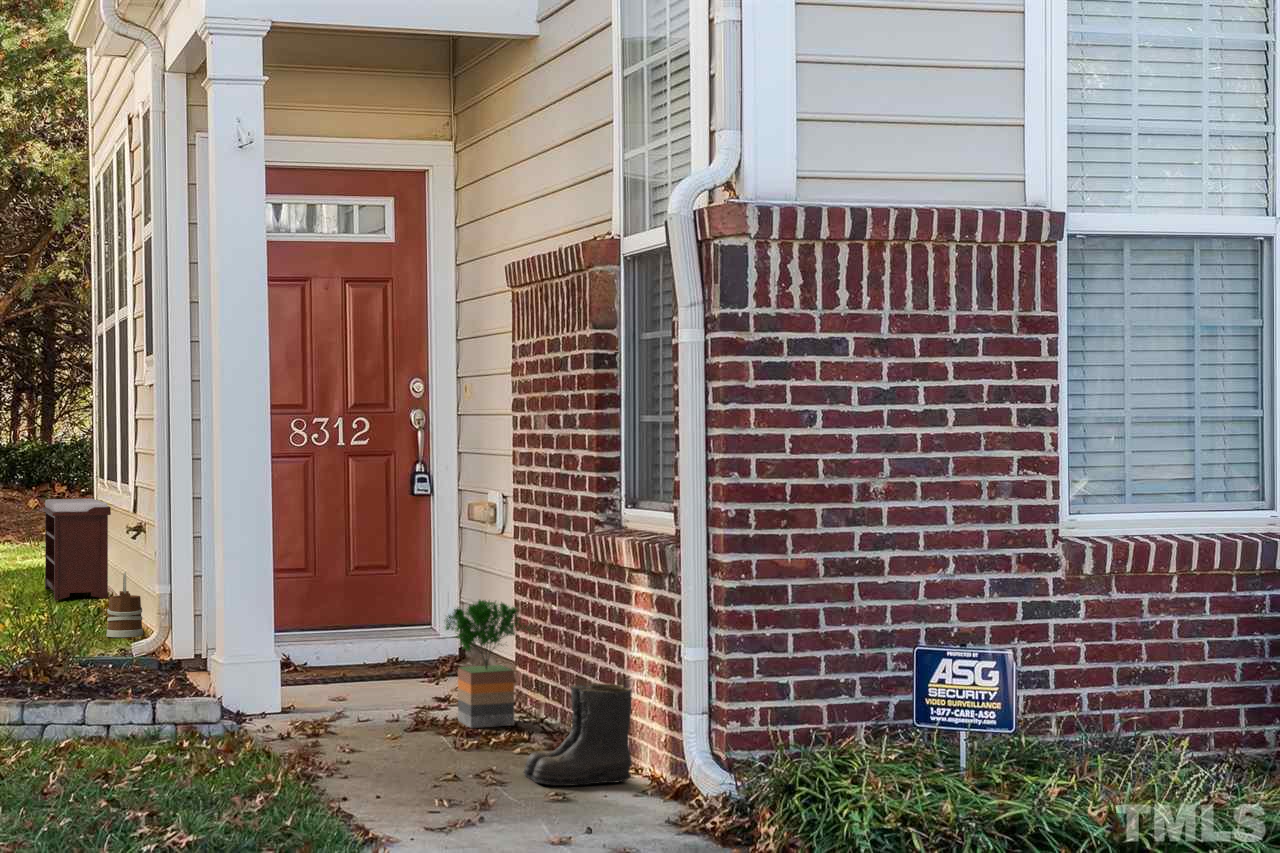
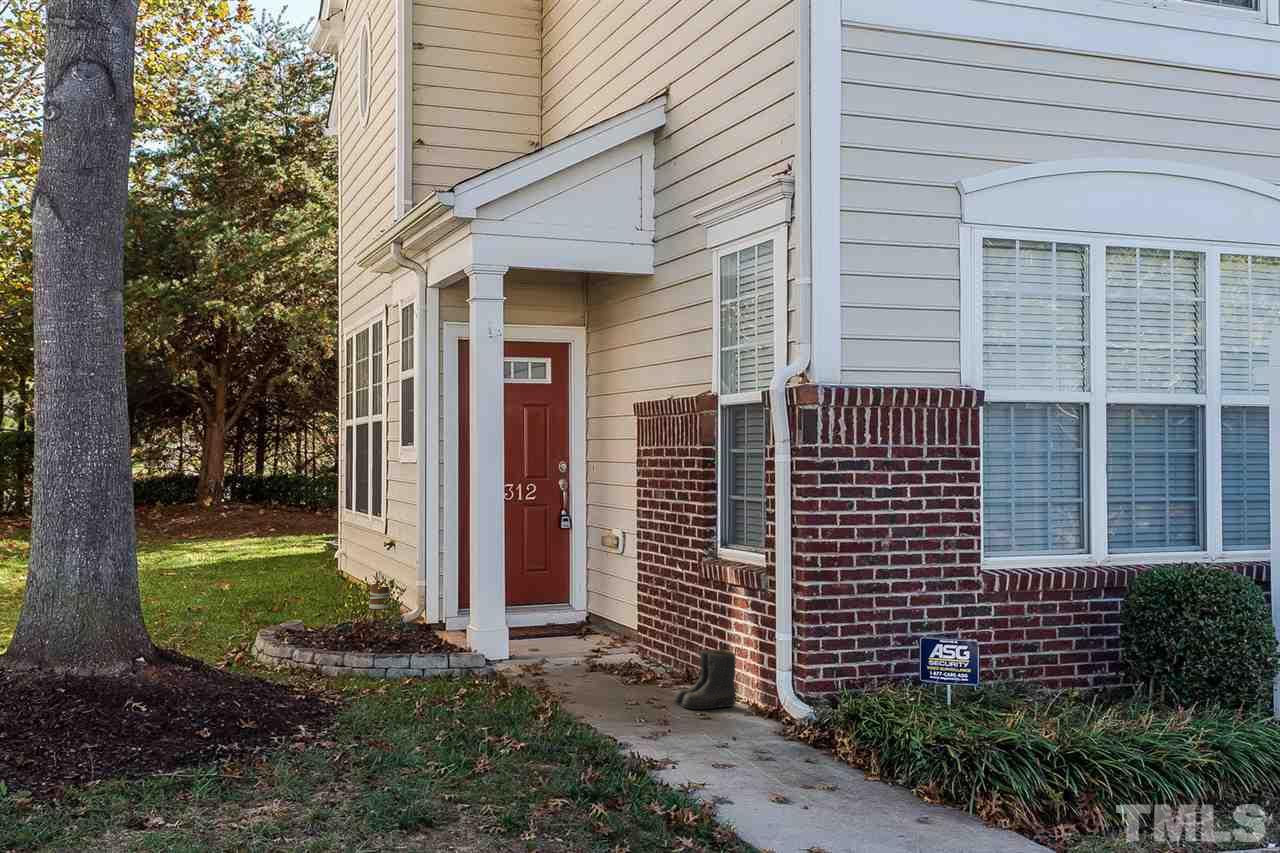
bench: present [43,498,111,600] -> none [307,520,353,582]
potted tree: present [446,600,530,728] -> none [604,595,657,671]

